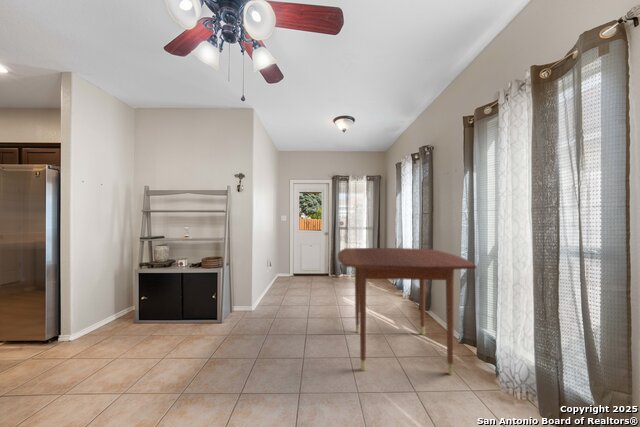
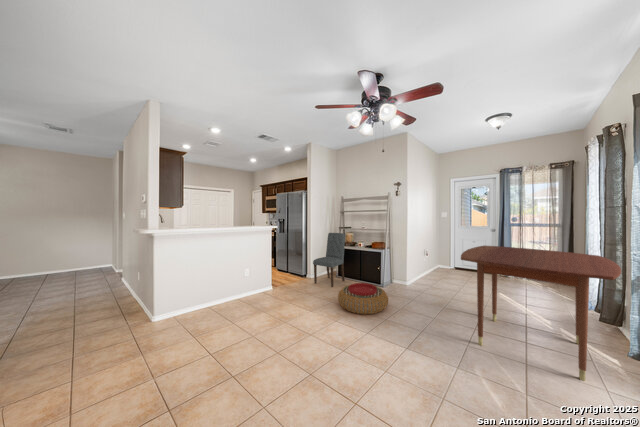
dining chair: none [81,247,155,348] -> present [313,233,345,287]
pouf: none [144,325,238,388] -> present [338,283,388,314]

